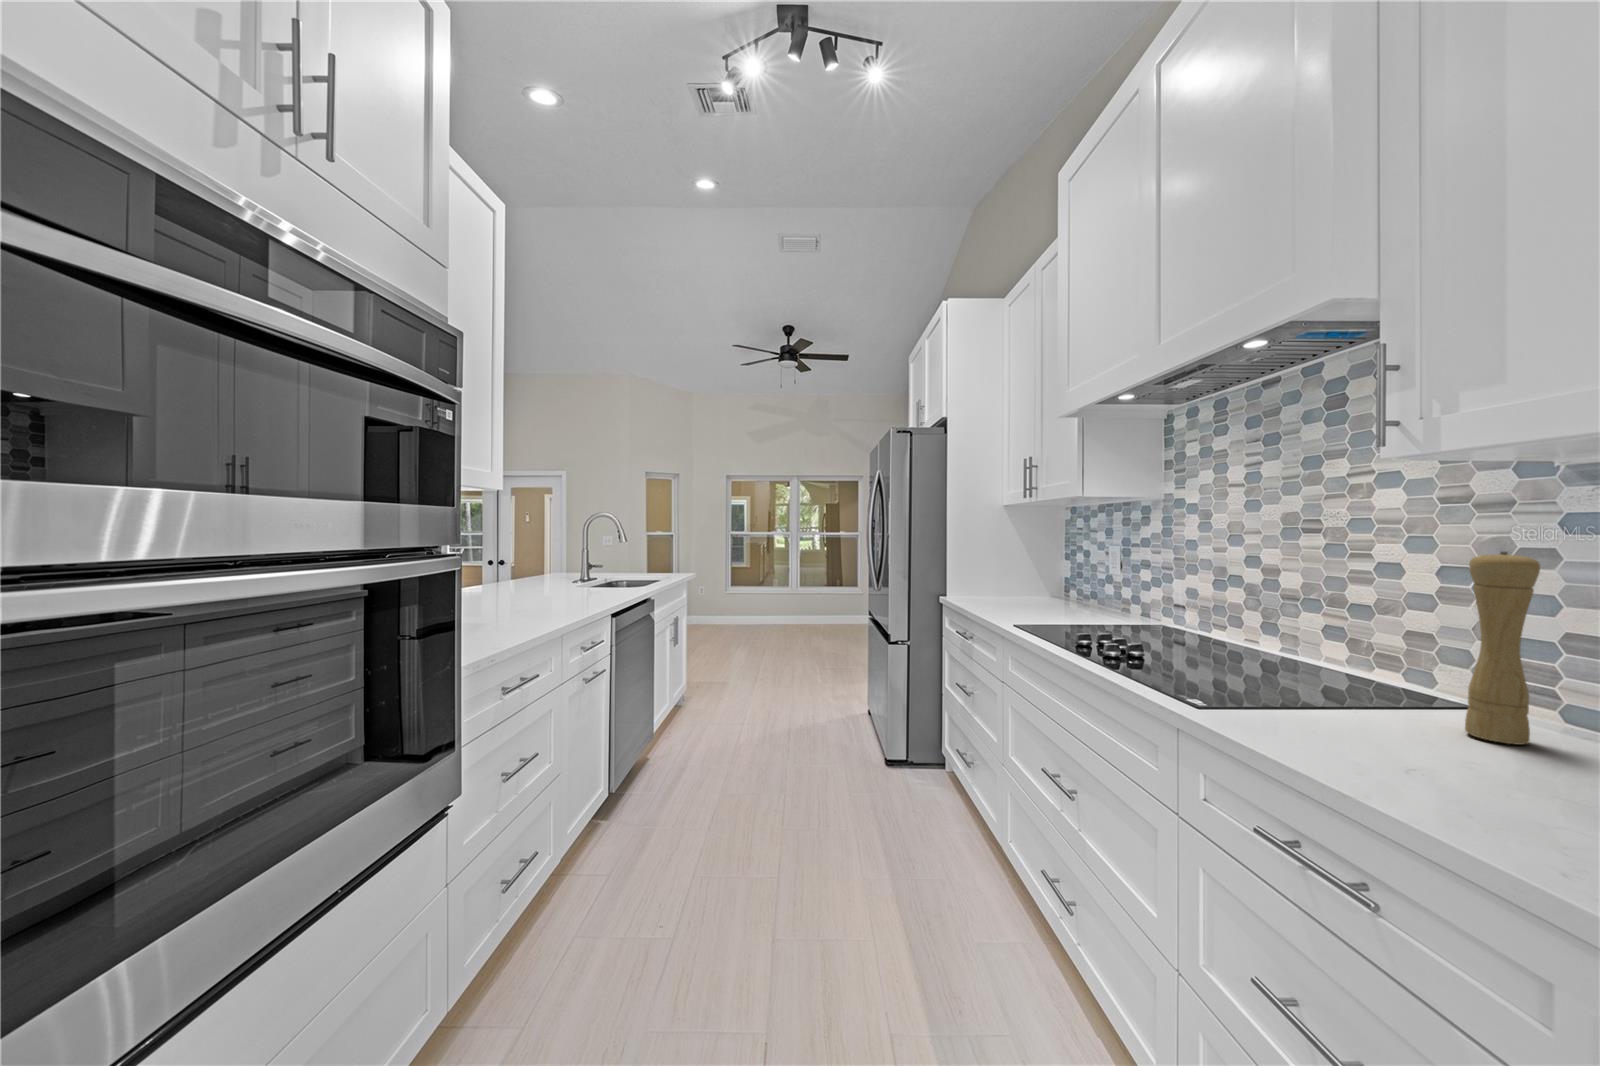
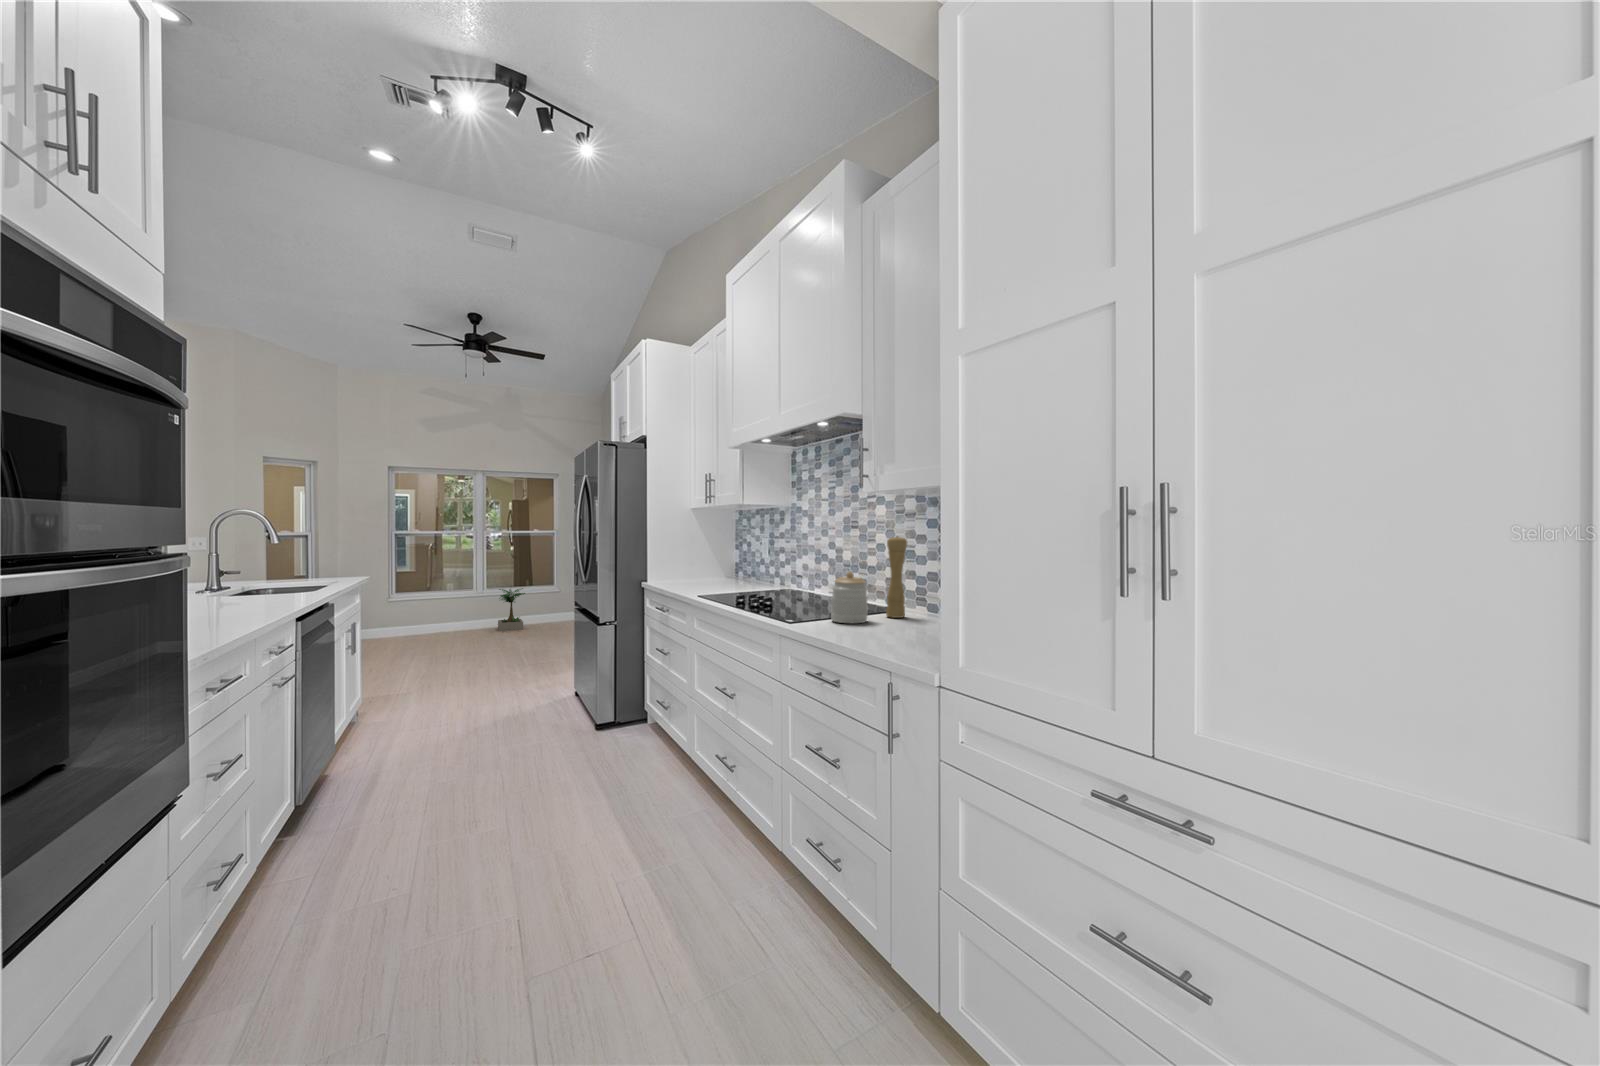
potted plant: none [811,587,840,628] -> present [498,588,525,631]
jar: none [1321,630,1436,755] -> present [831,572,868,623]

